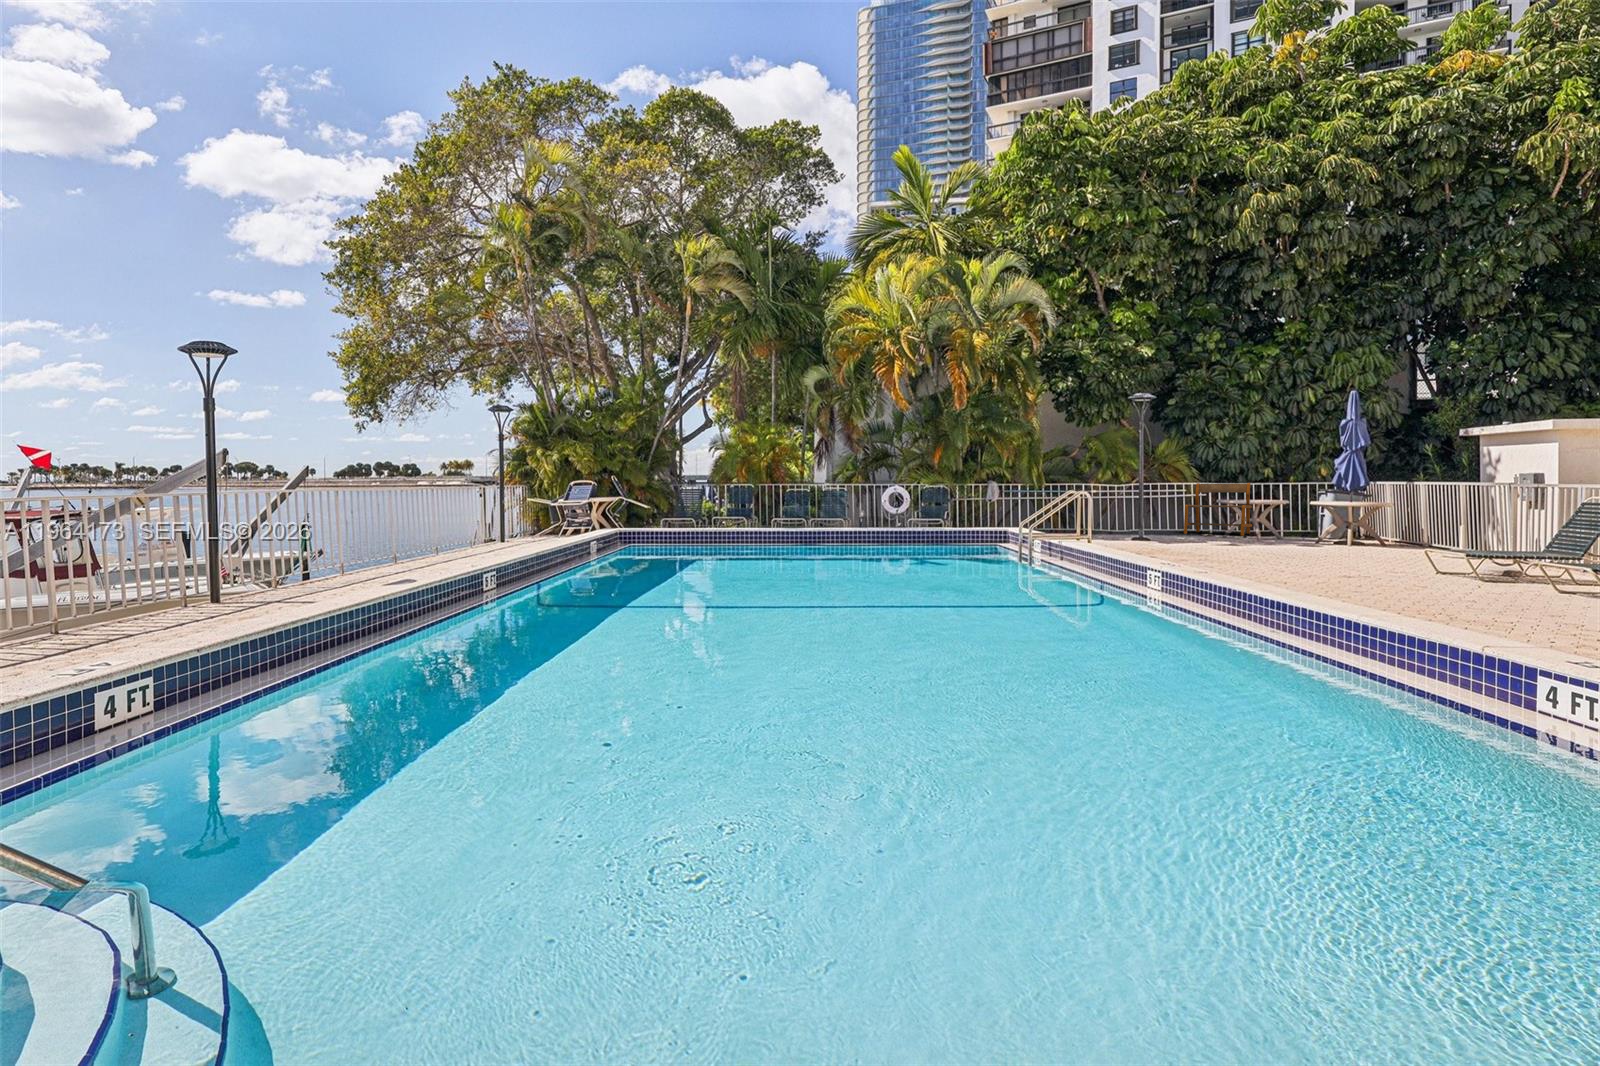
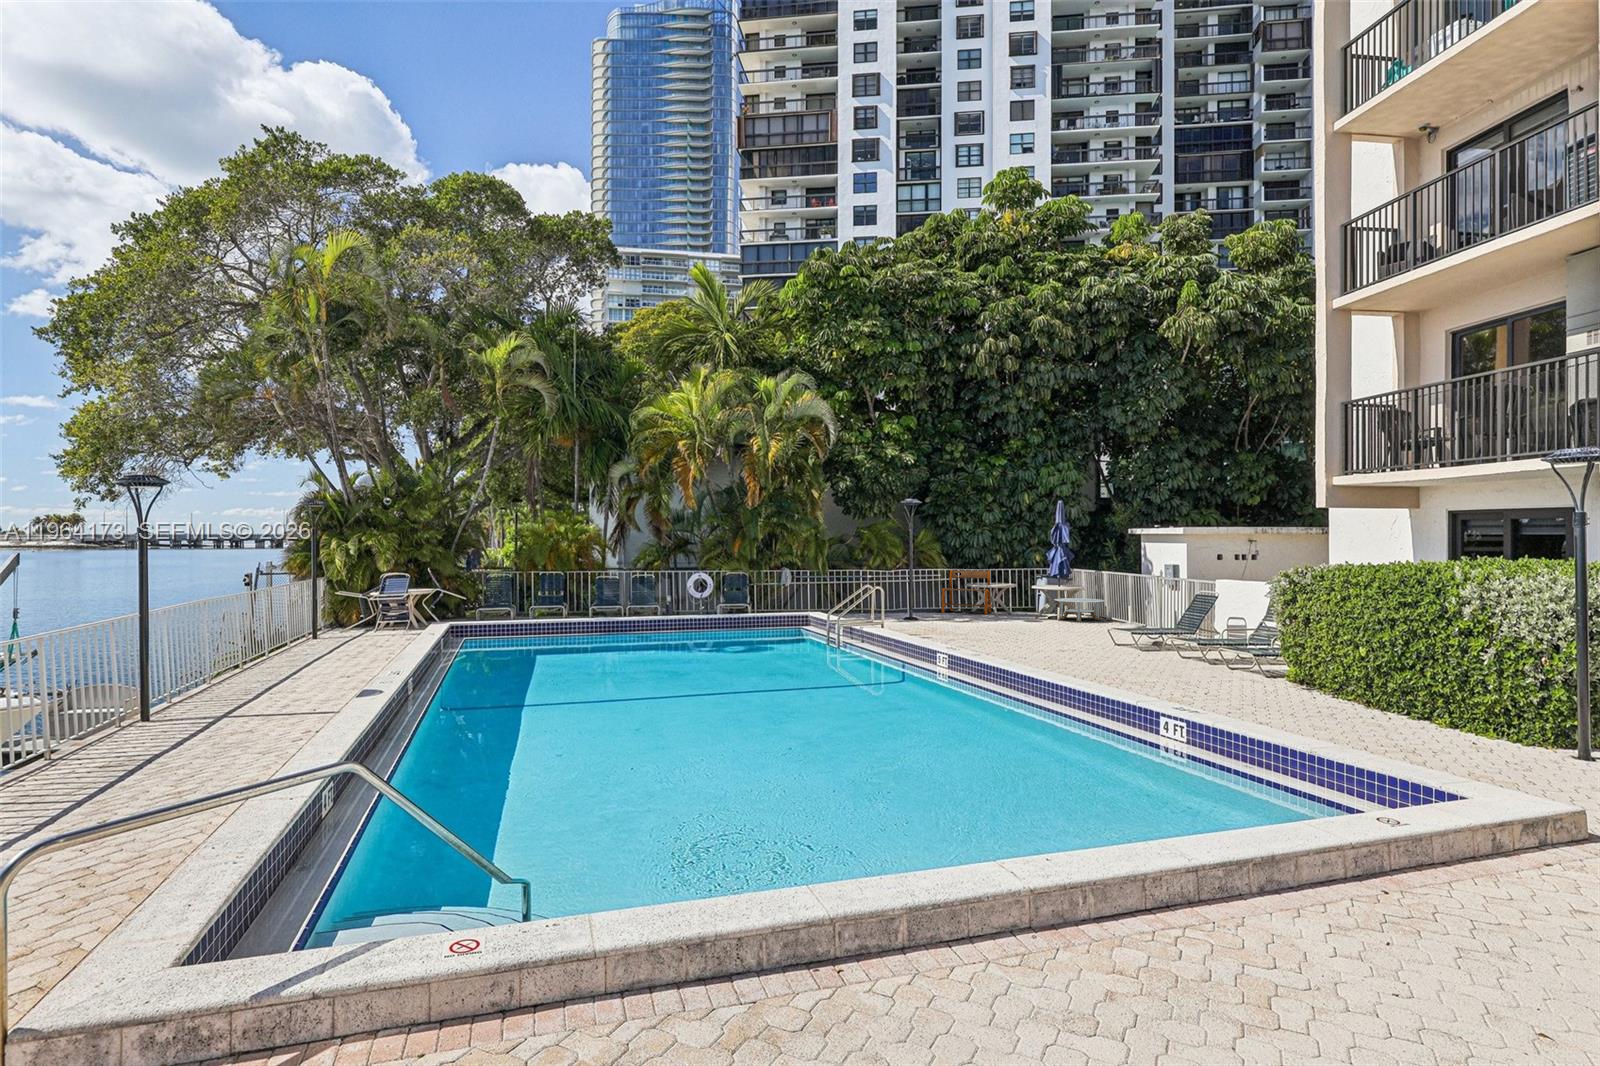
round table: none [1340,515,1420,544] -> present [1054,598,1105,622]

